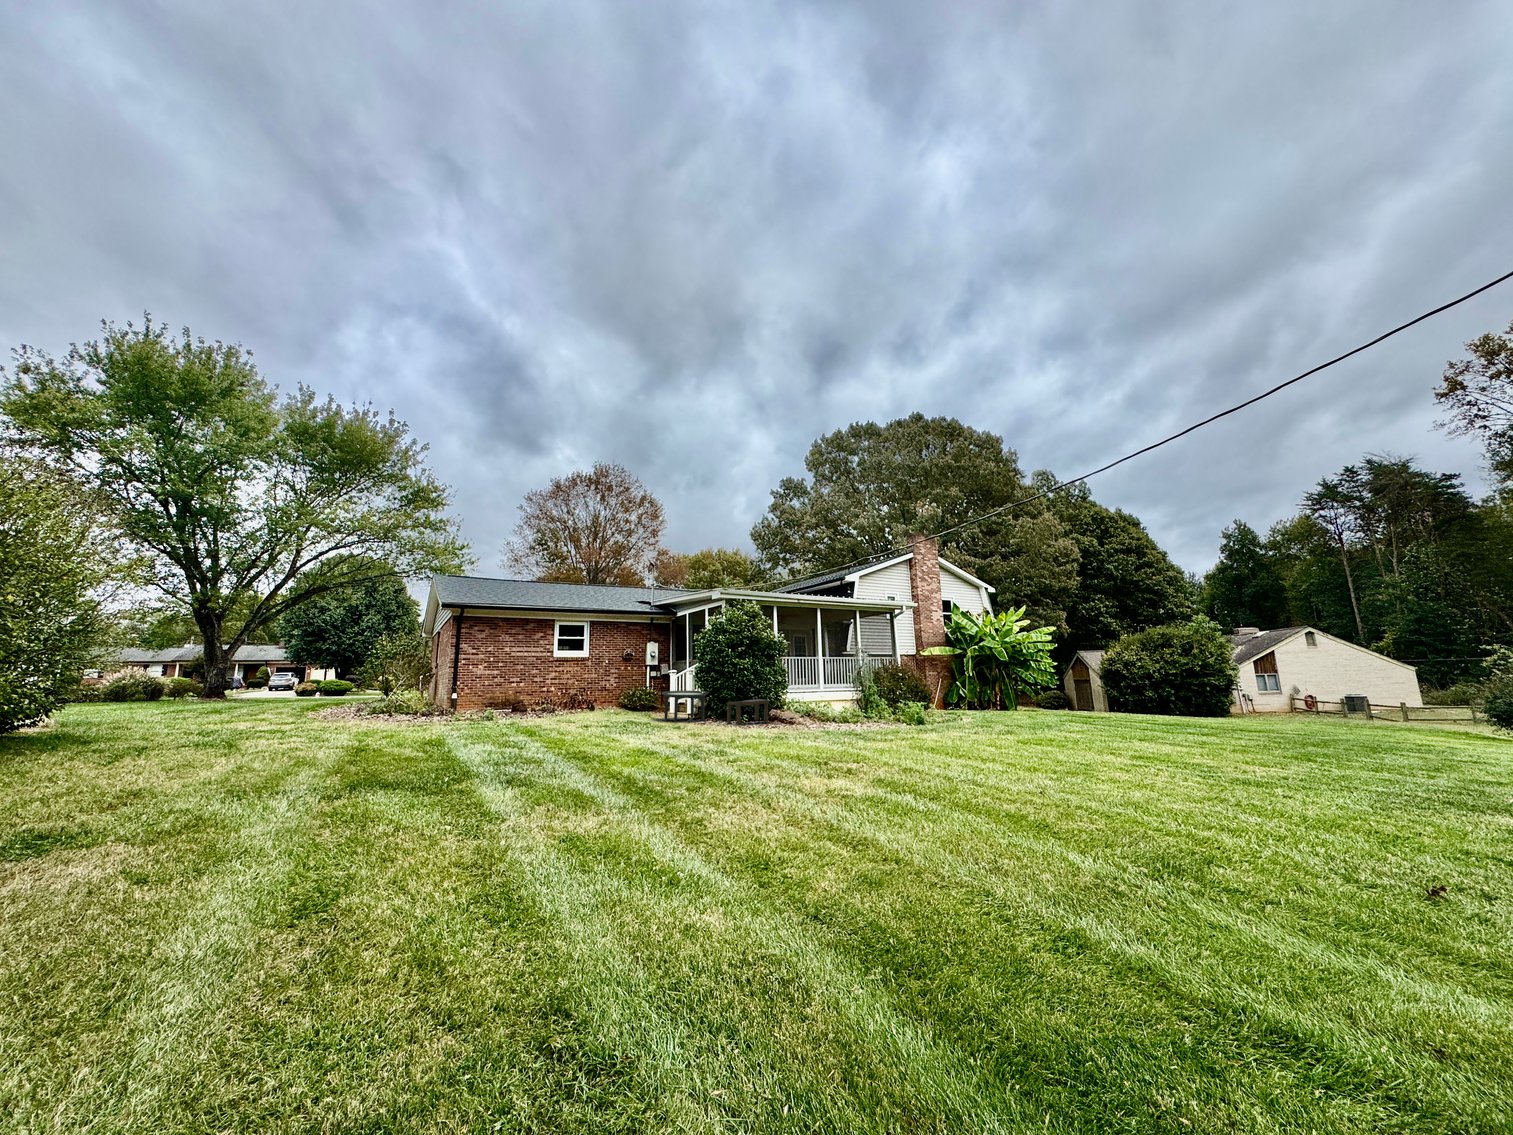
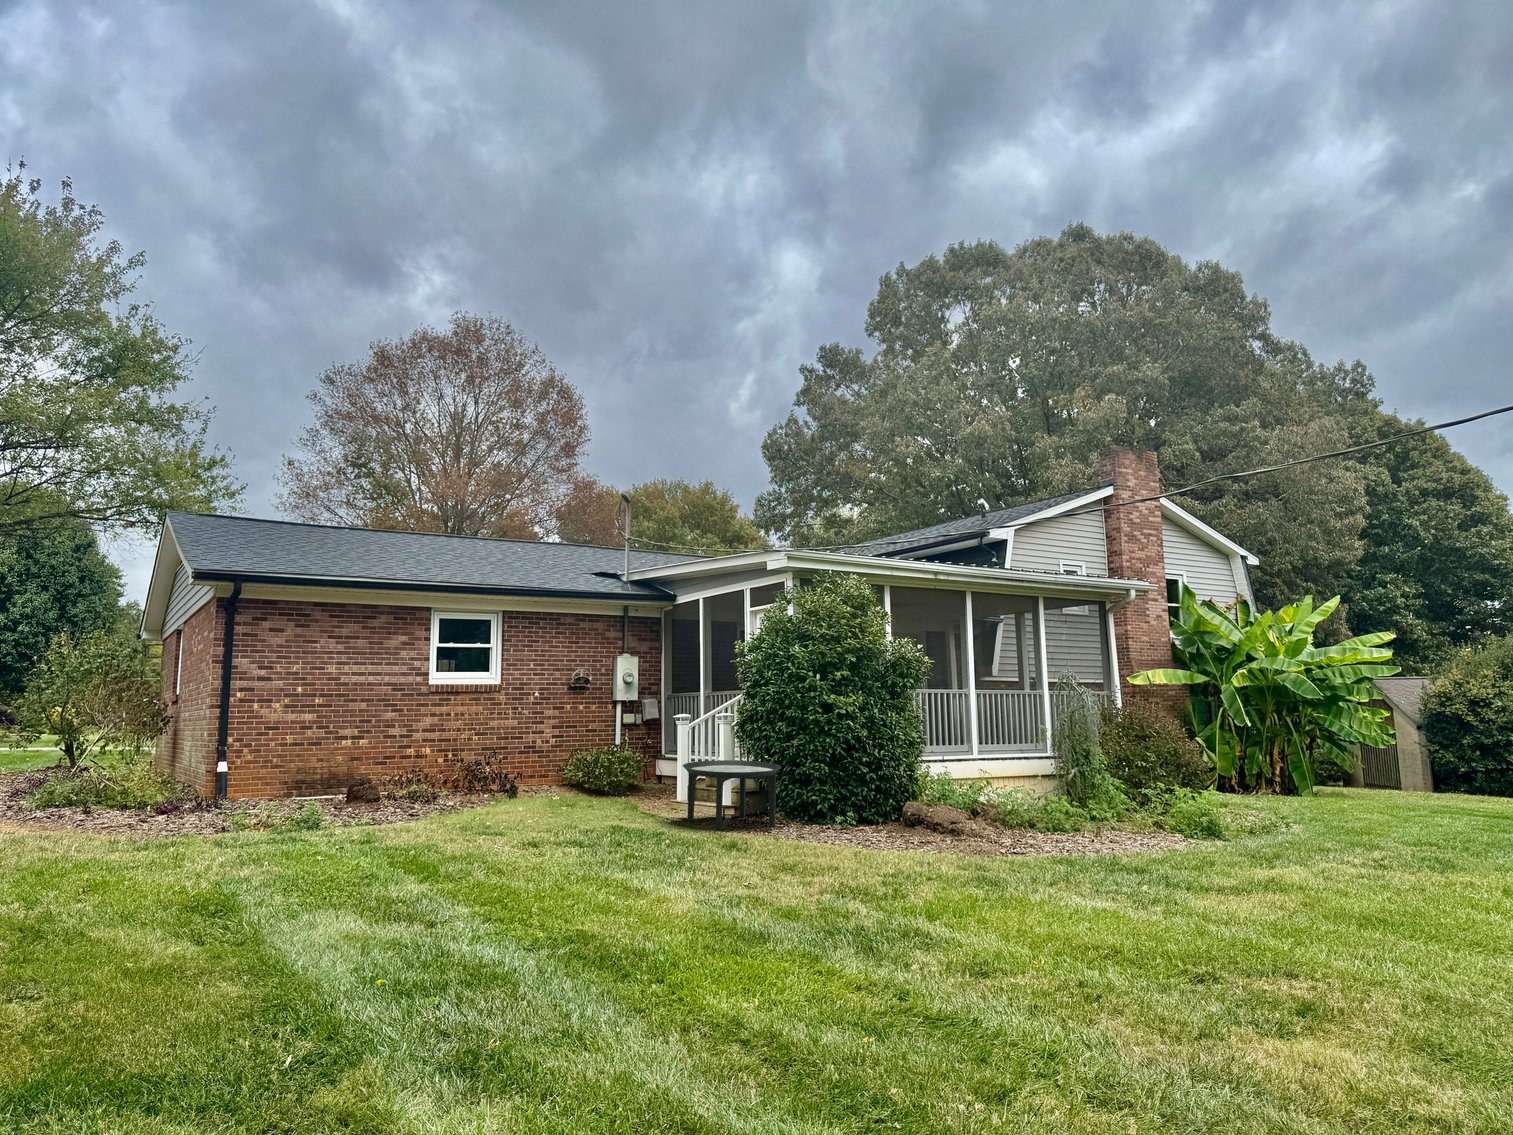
bench: present [727,699,769,725] -> none [833,781,918,841]

